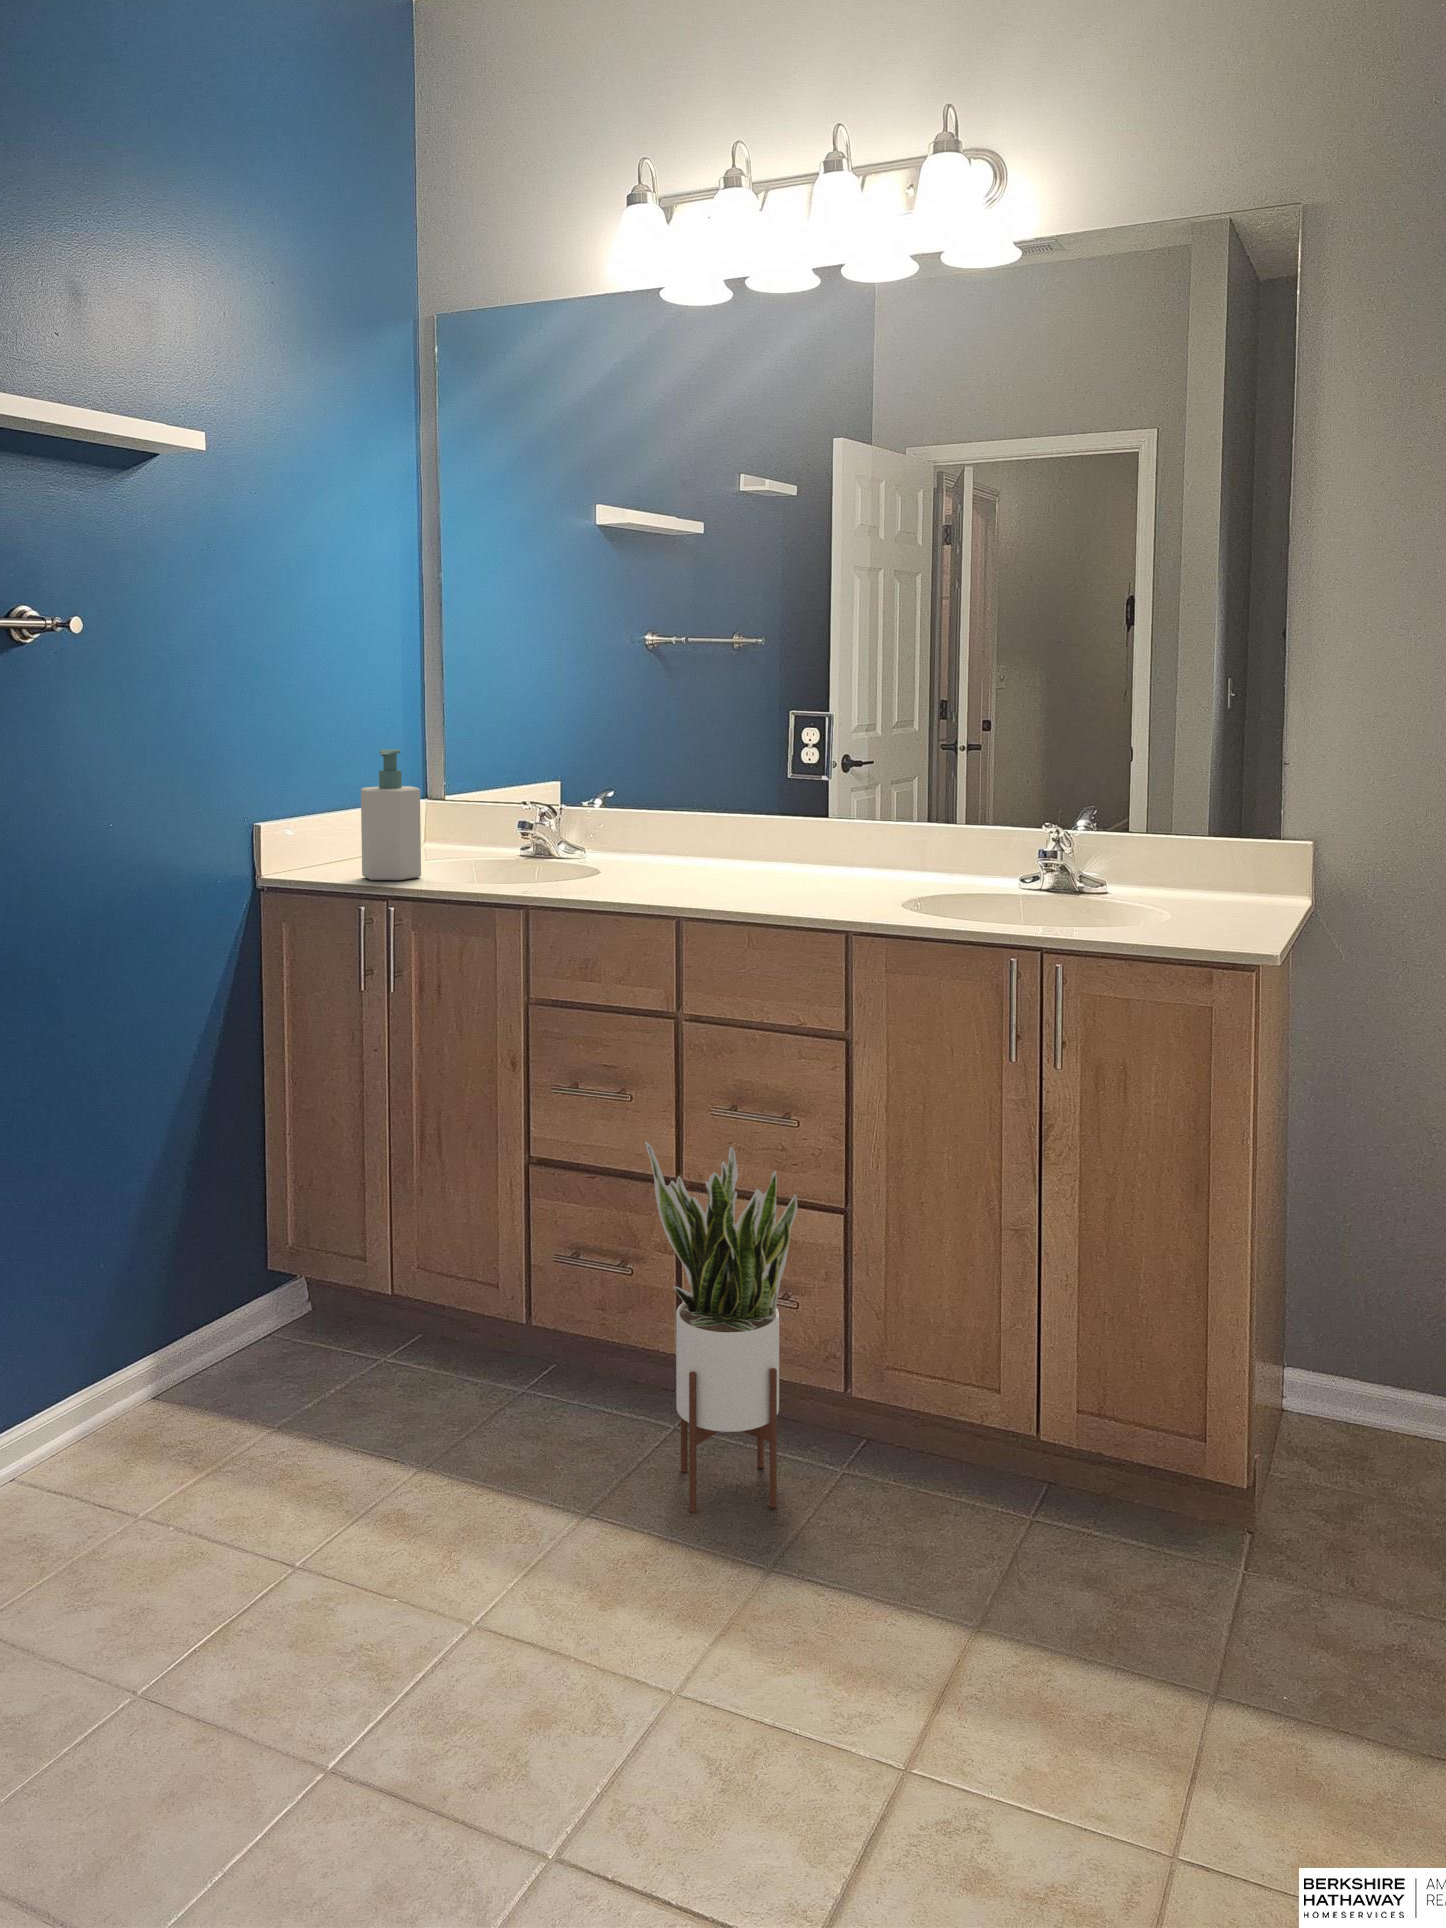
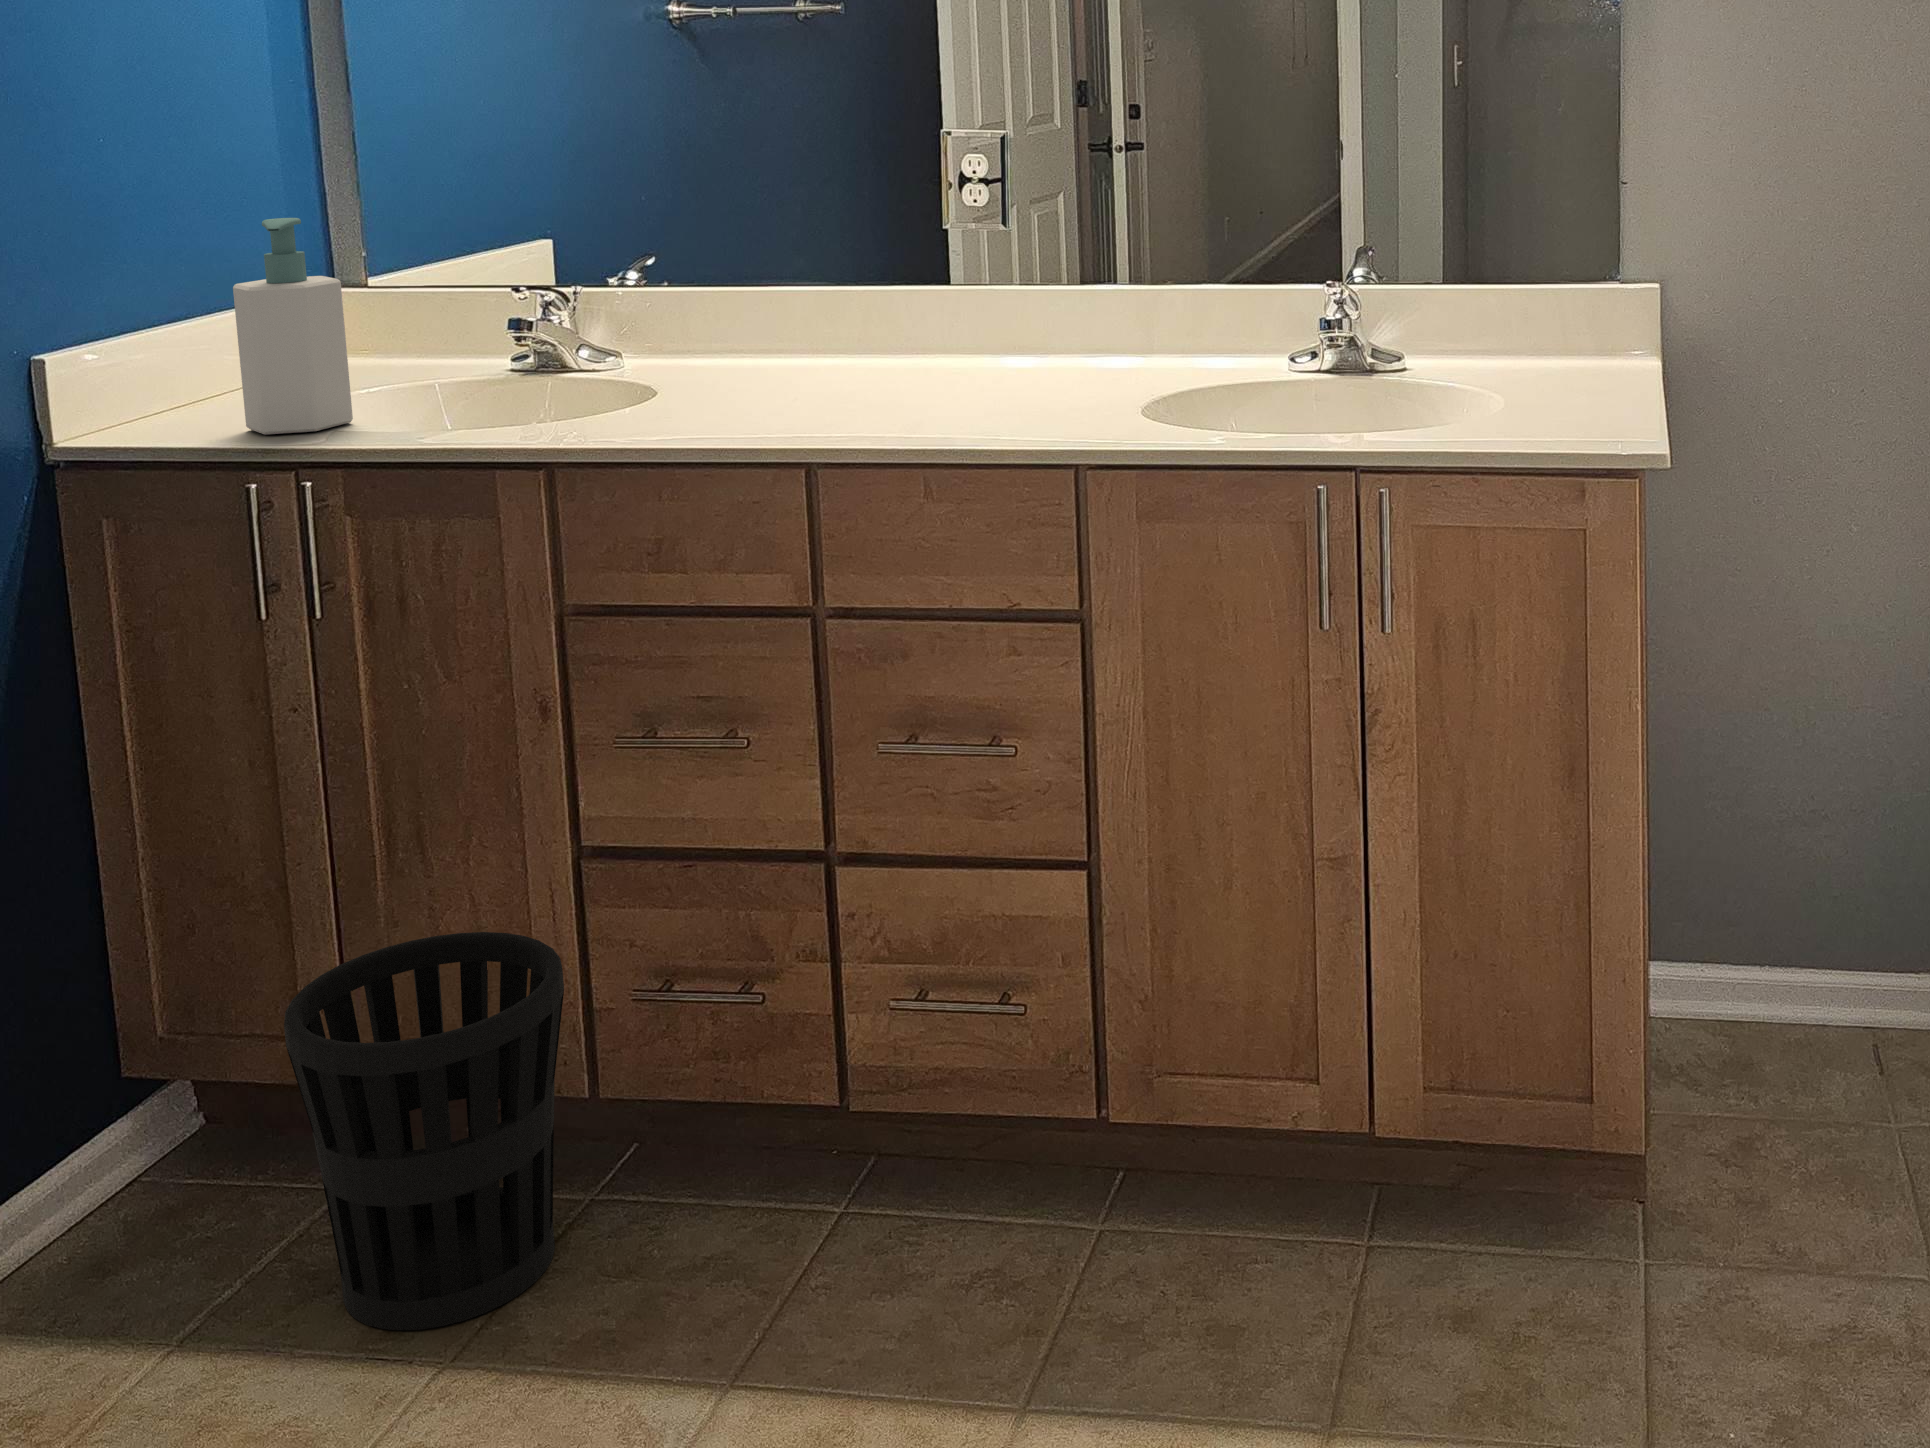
potted plant: present [645,1142,798,1512] -> none [785,803,1027,1351]
wastebasket: none [351,1203,512,1444] -> present [284,932,564,1331]

